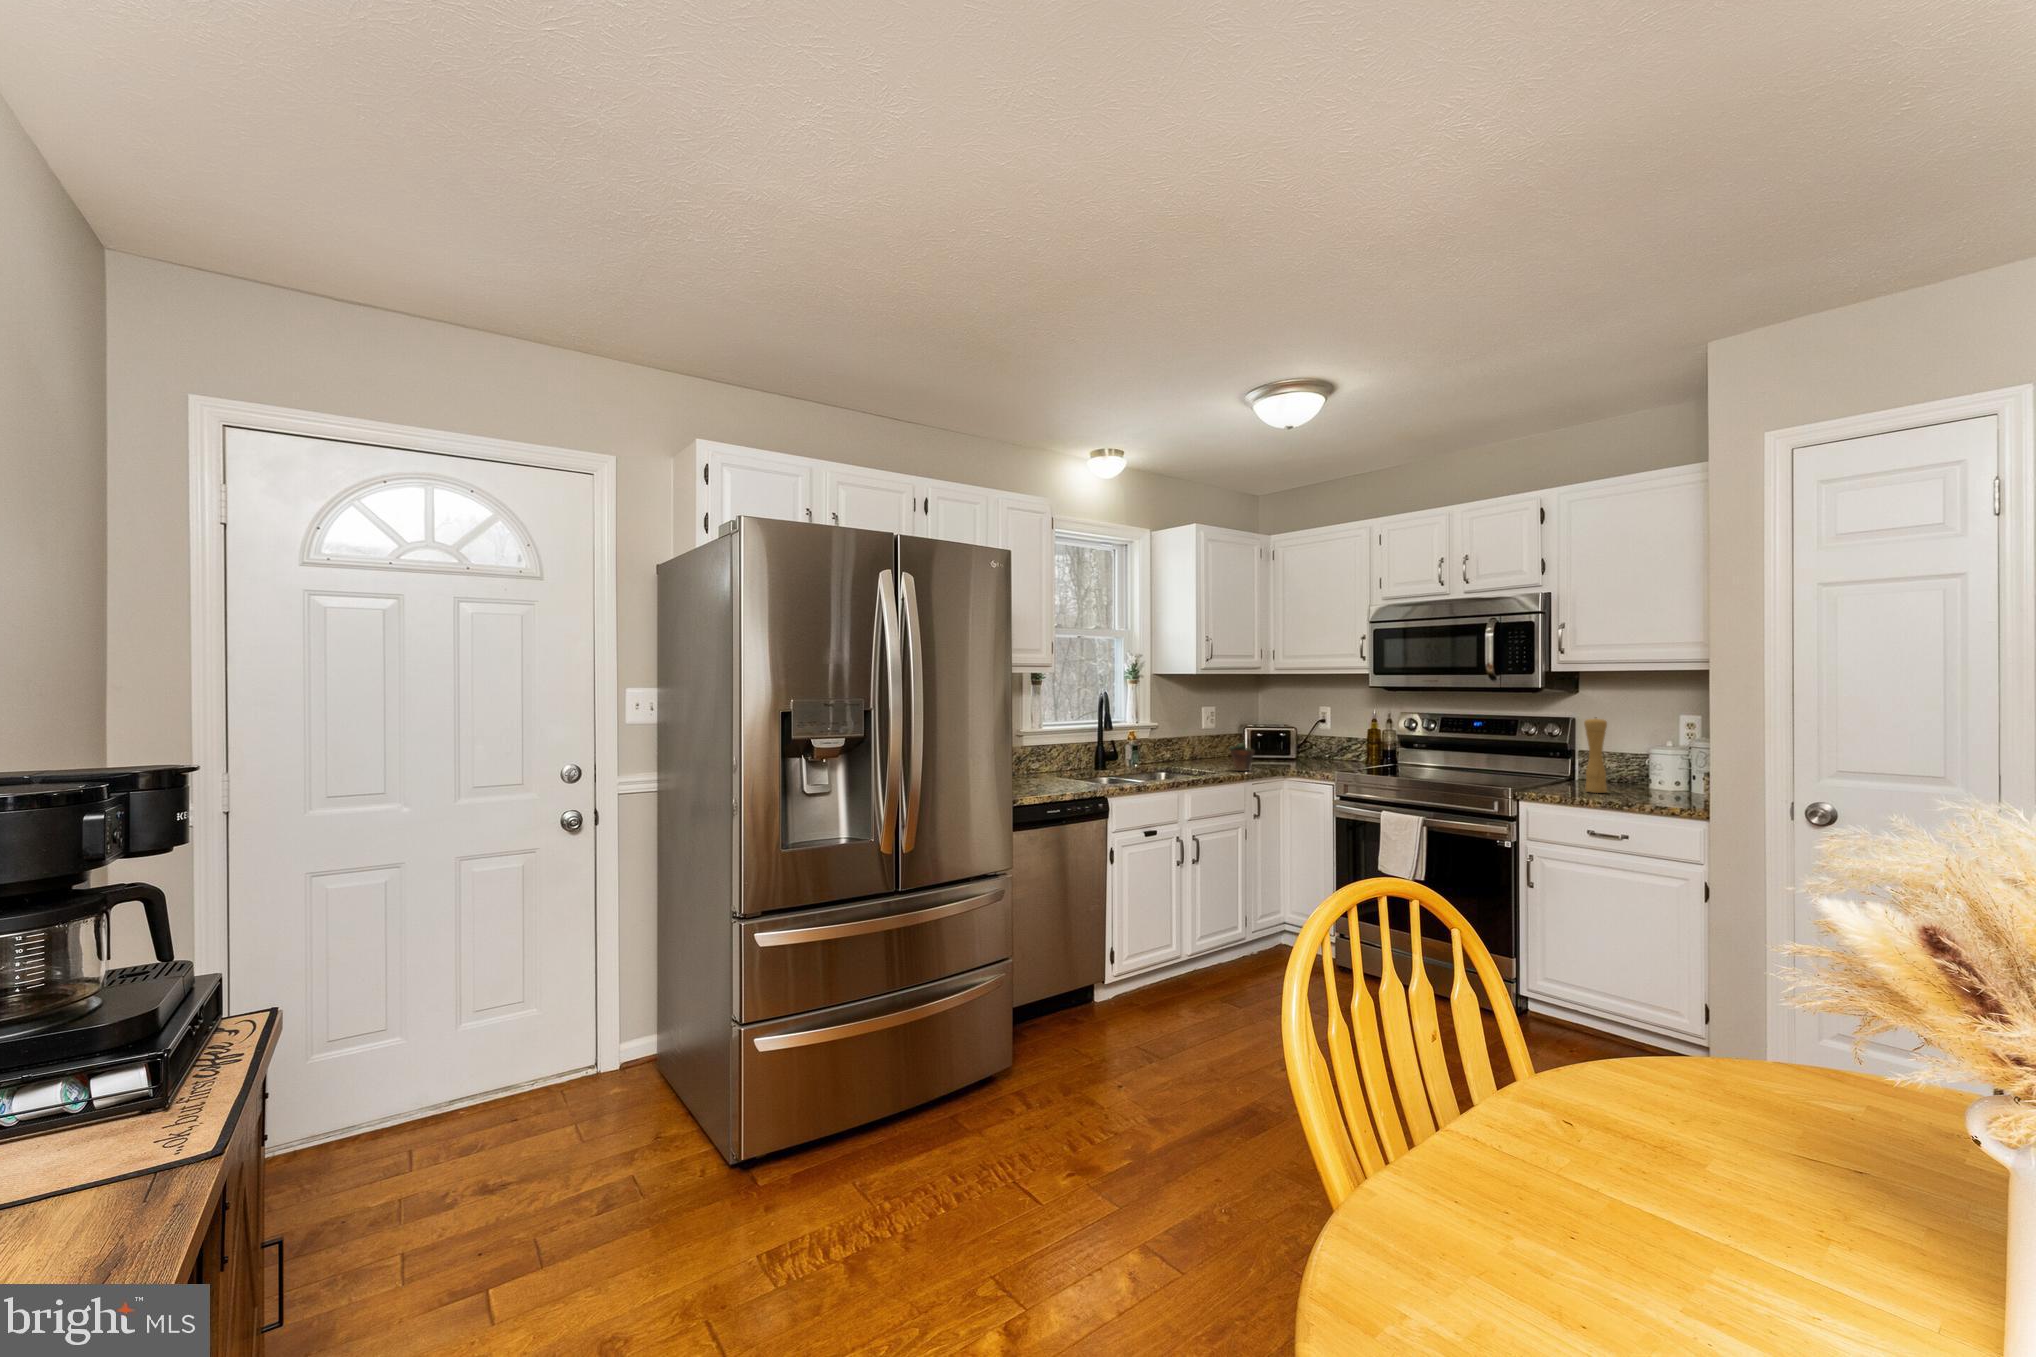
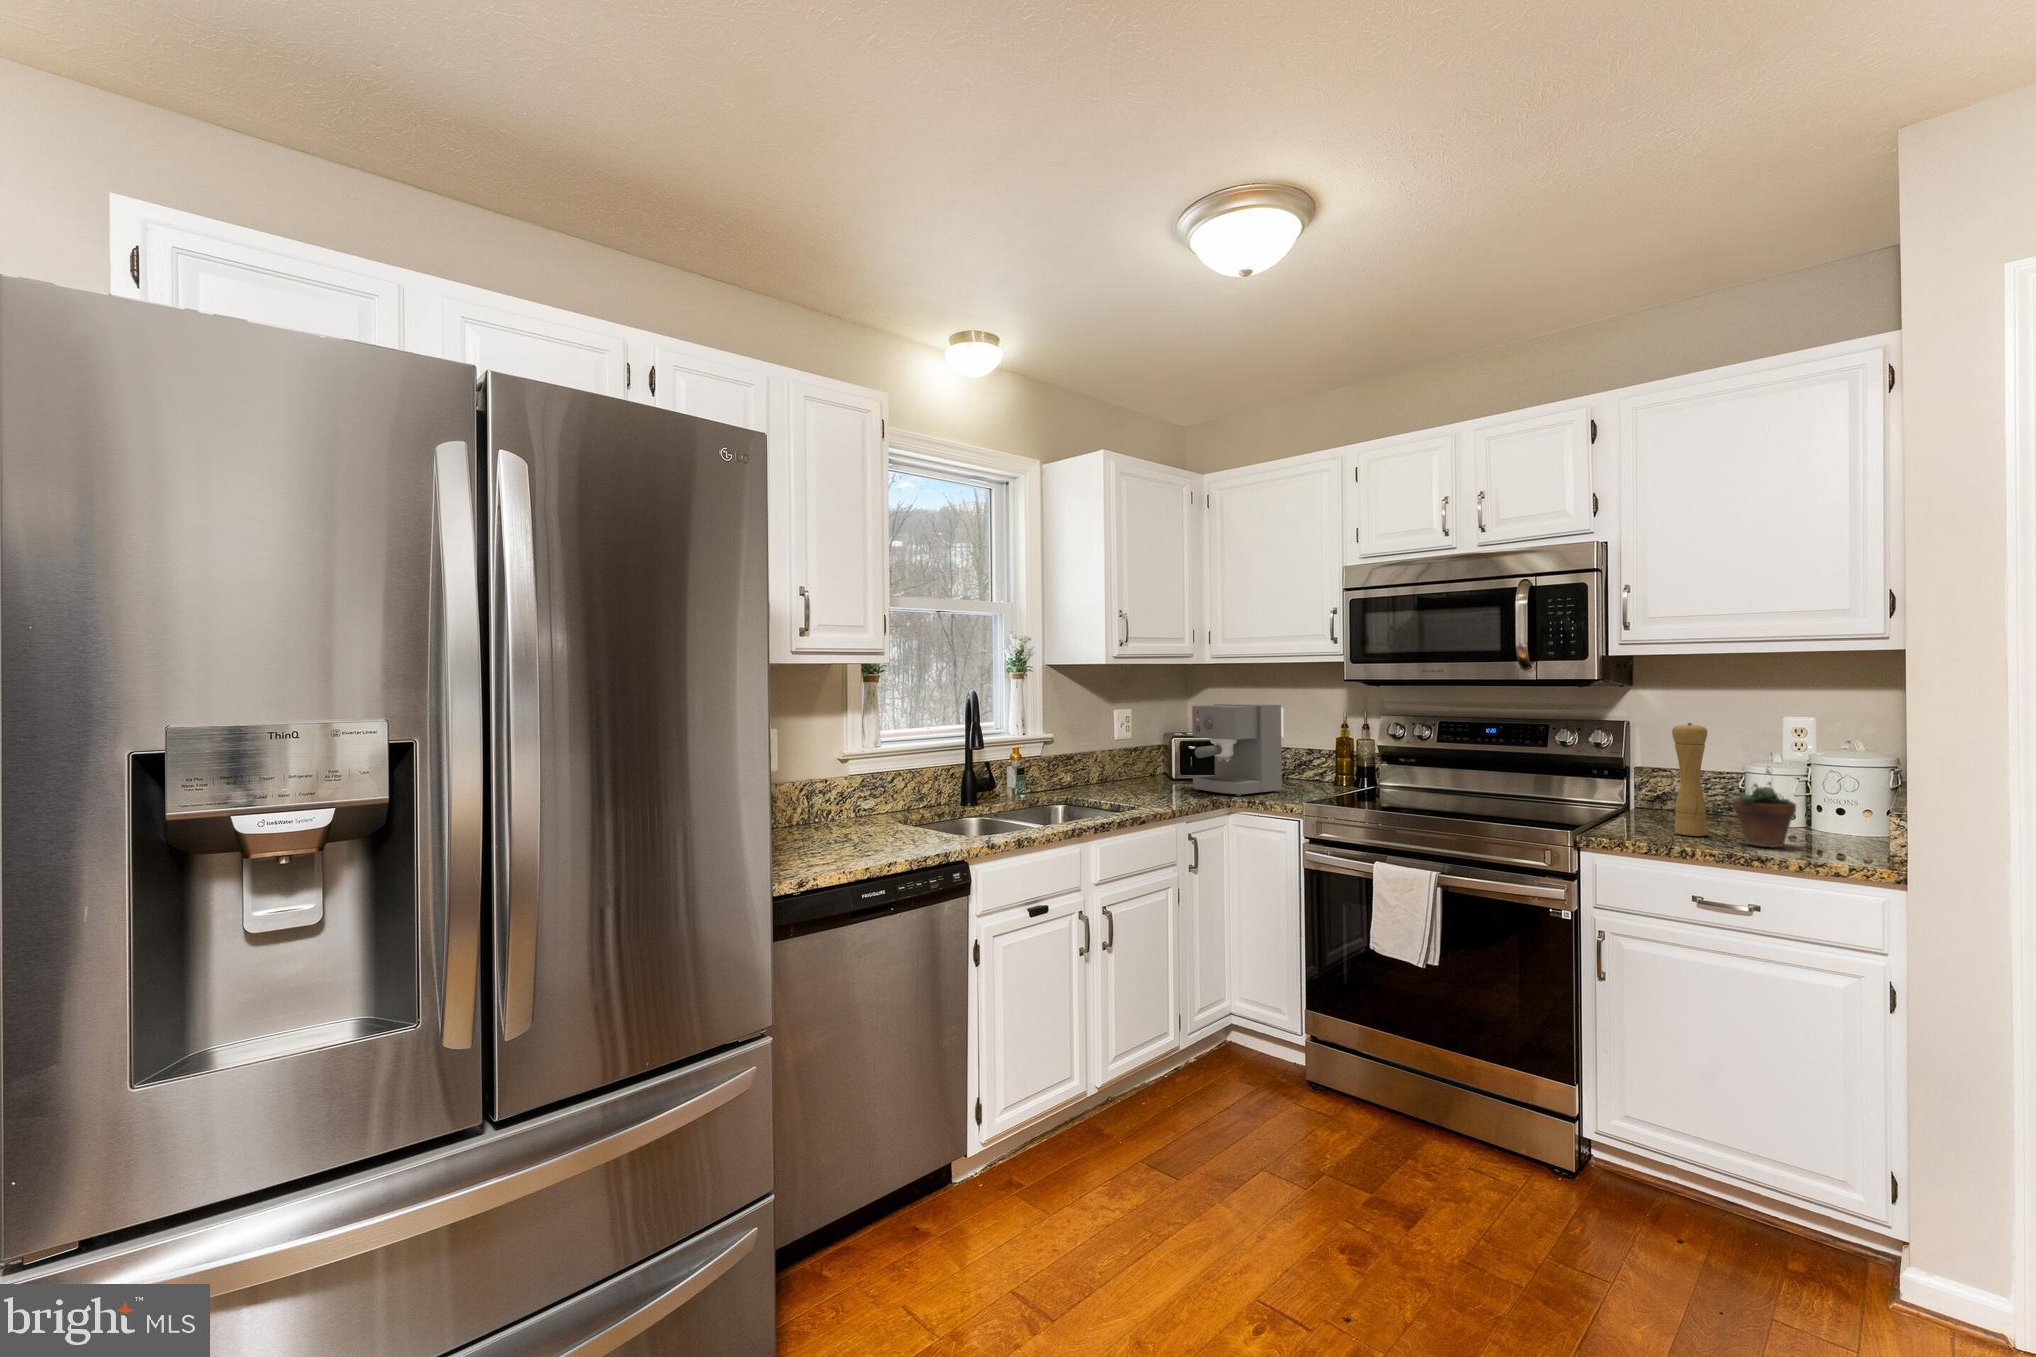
coffee maker: none [1260,704,1325,769] -> present [1192,704,1282,796]
succulent plant: present [1229,740,1254,771] -> present [1733,769,1796,847]

